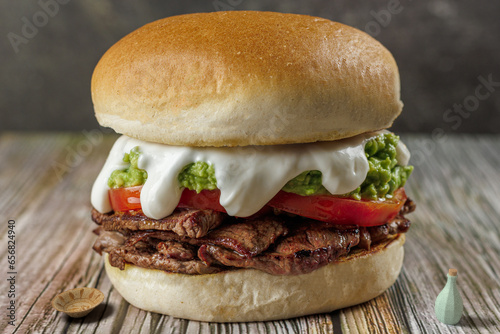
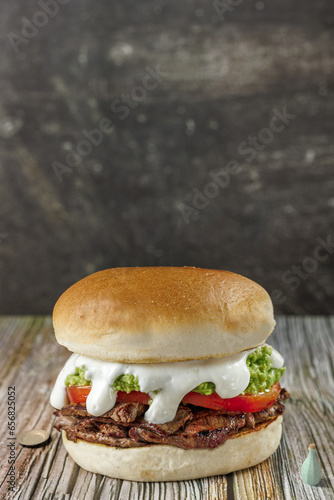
plate: none [44,258,88,279] -> present [17,429,49,446]
bowl: present [52,287,104,317] -> none [26,455,63,478]

